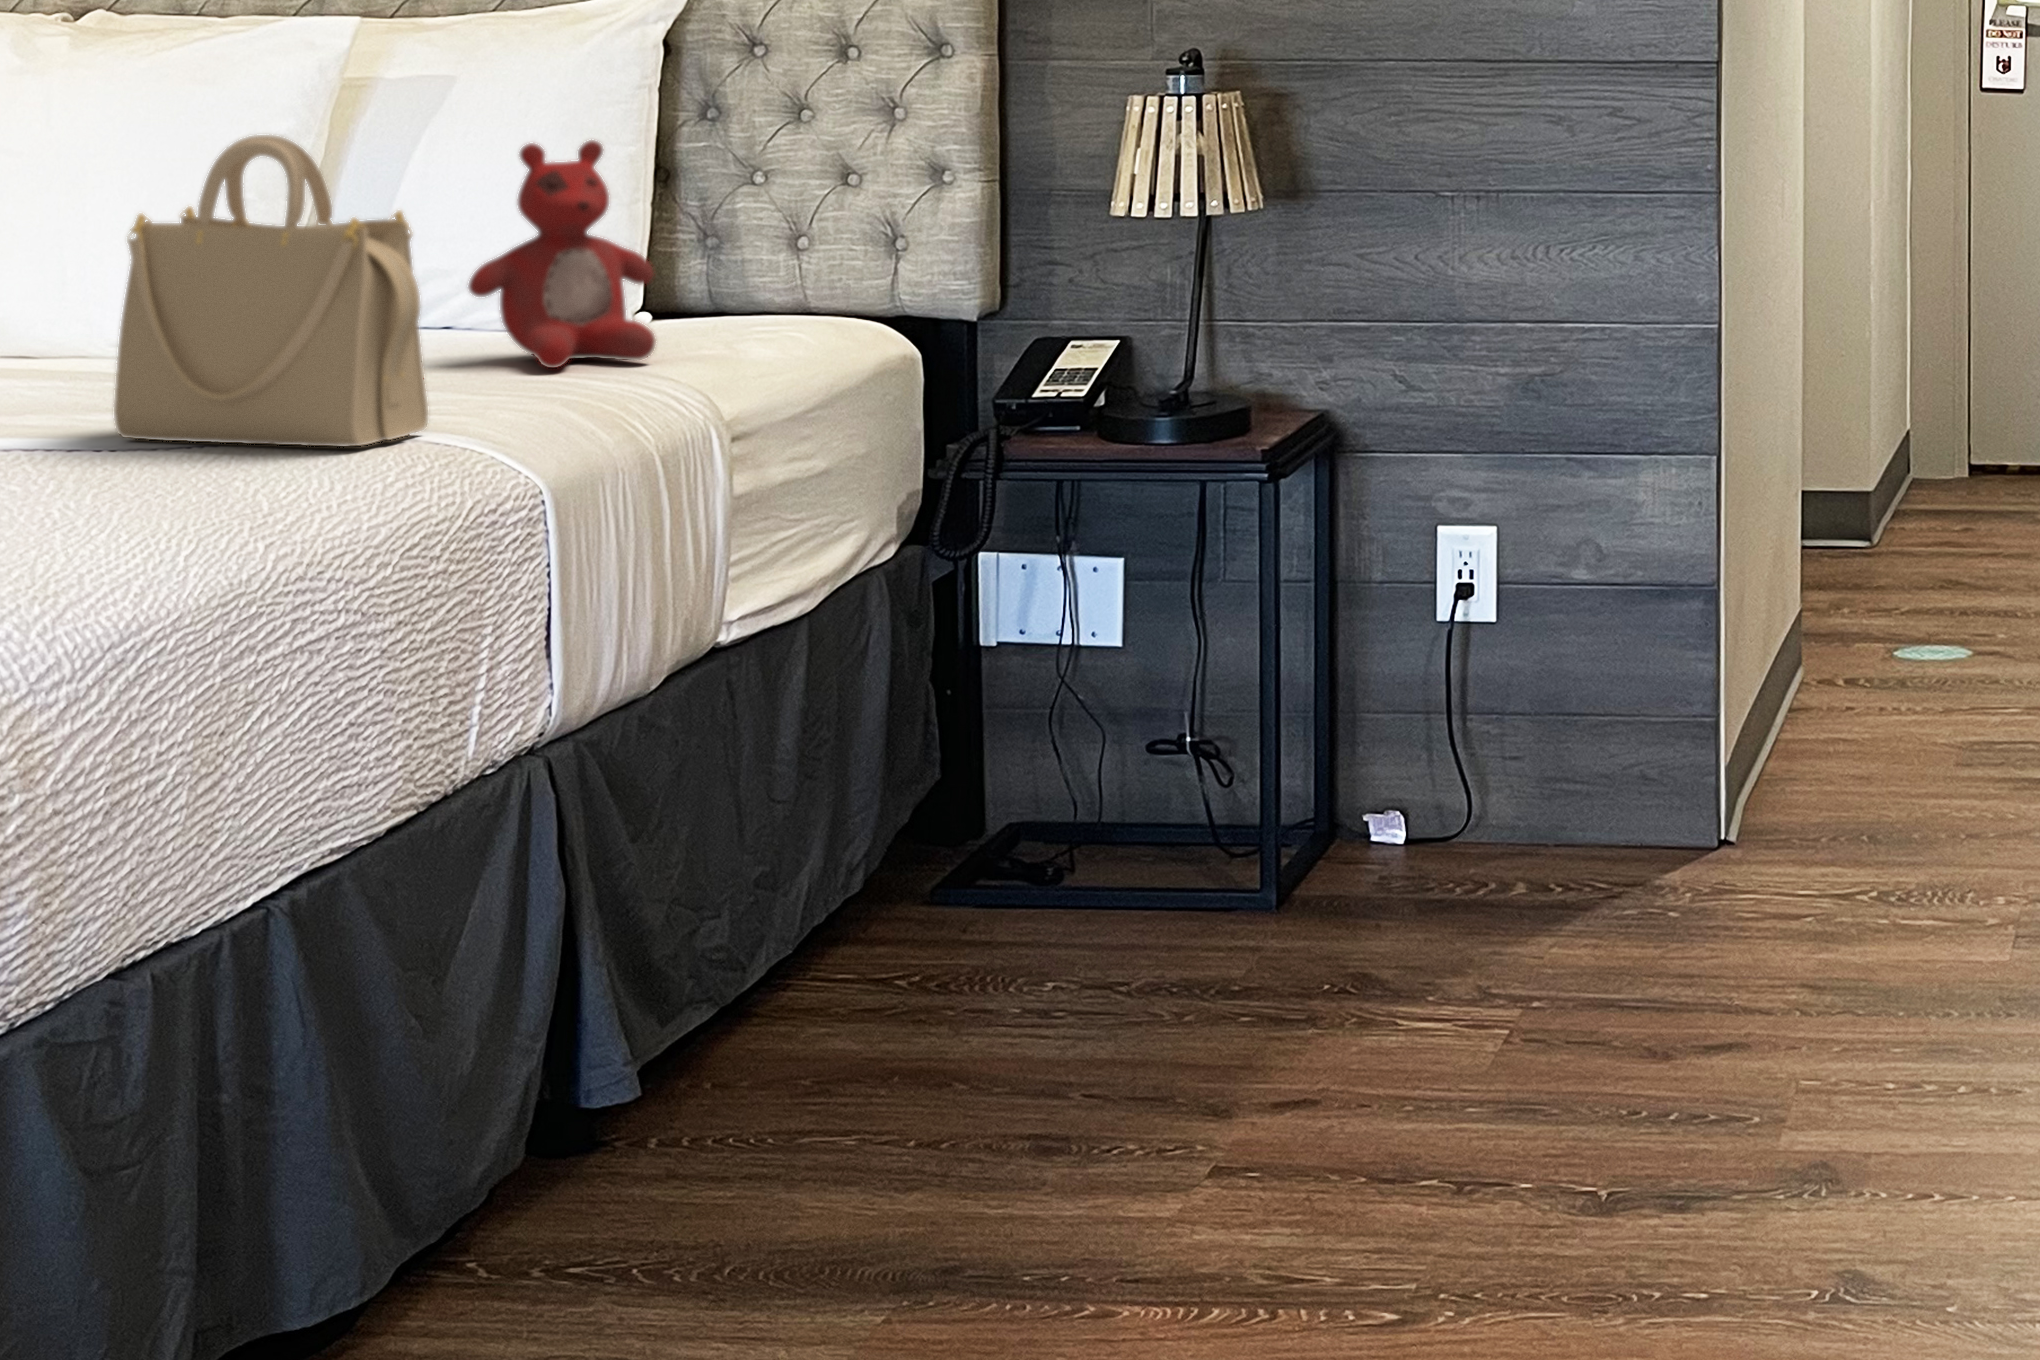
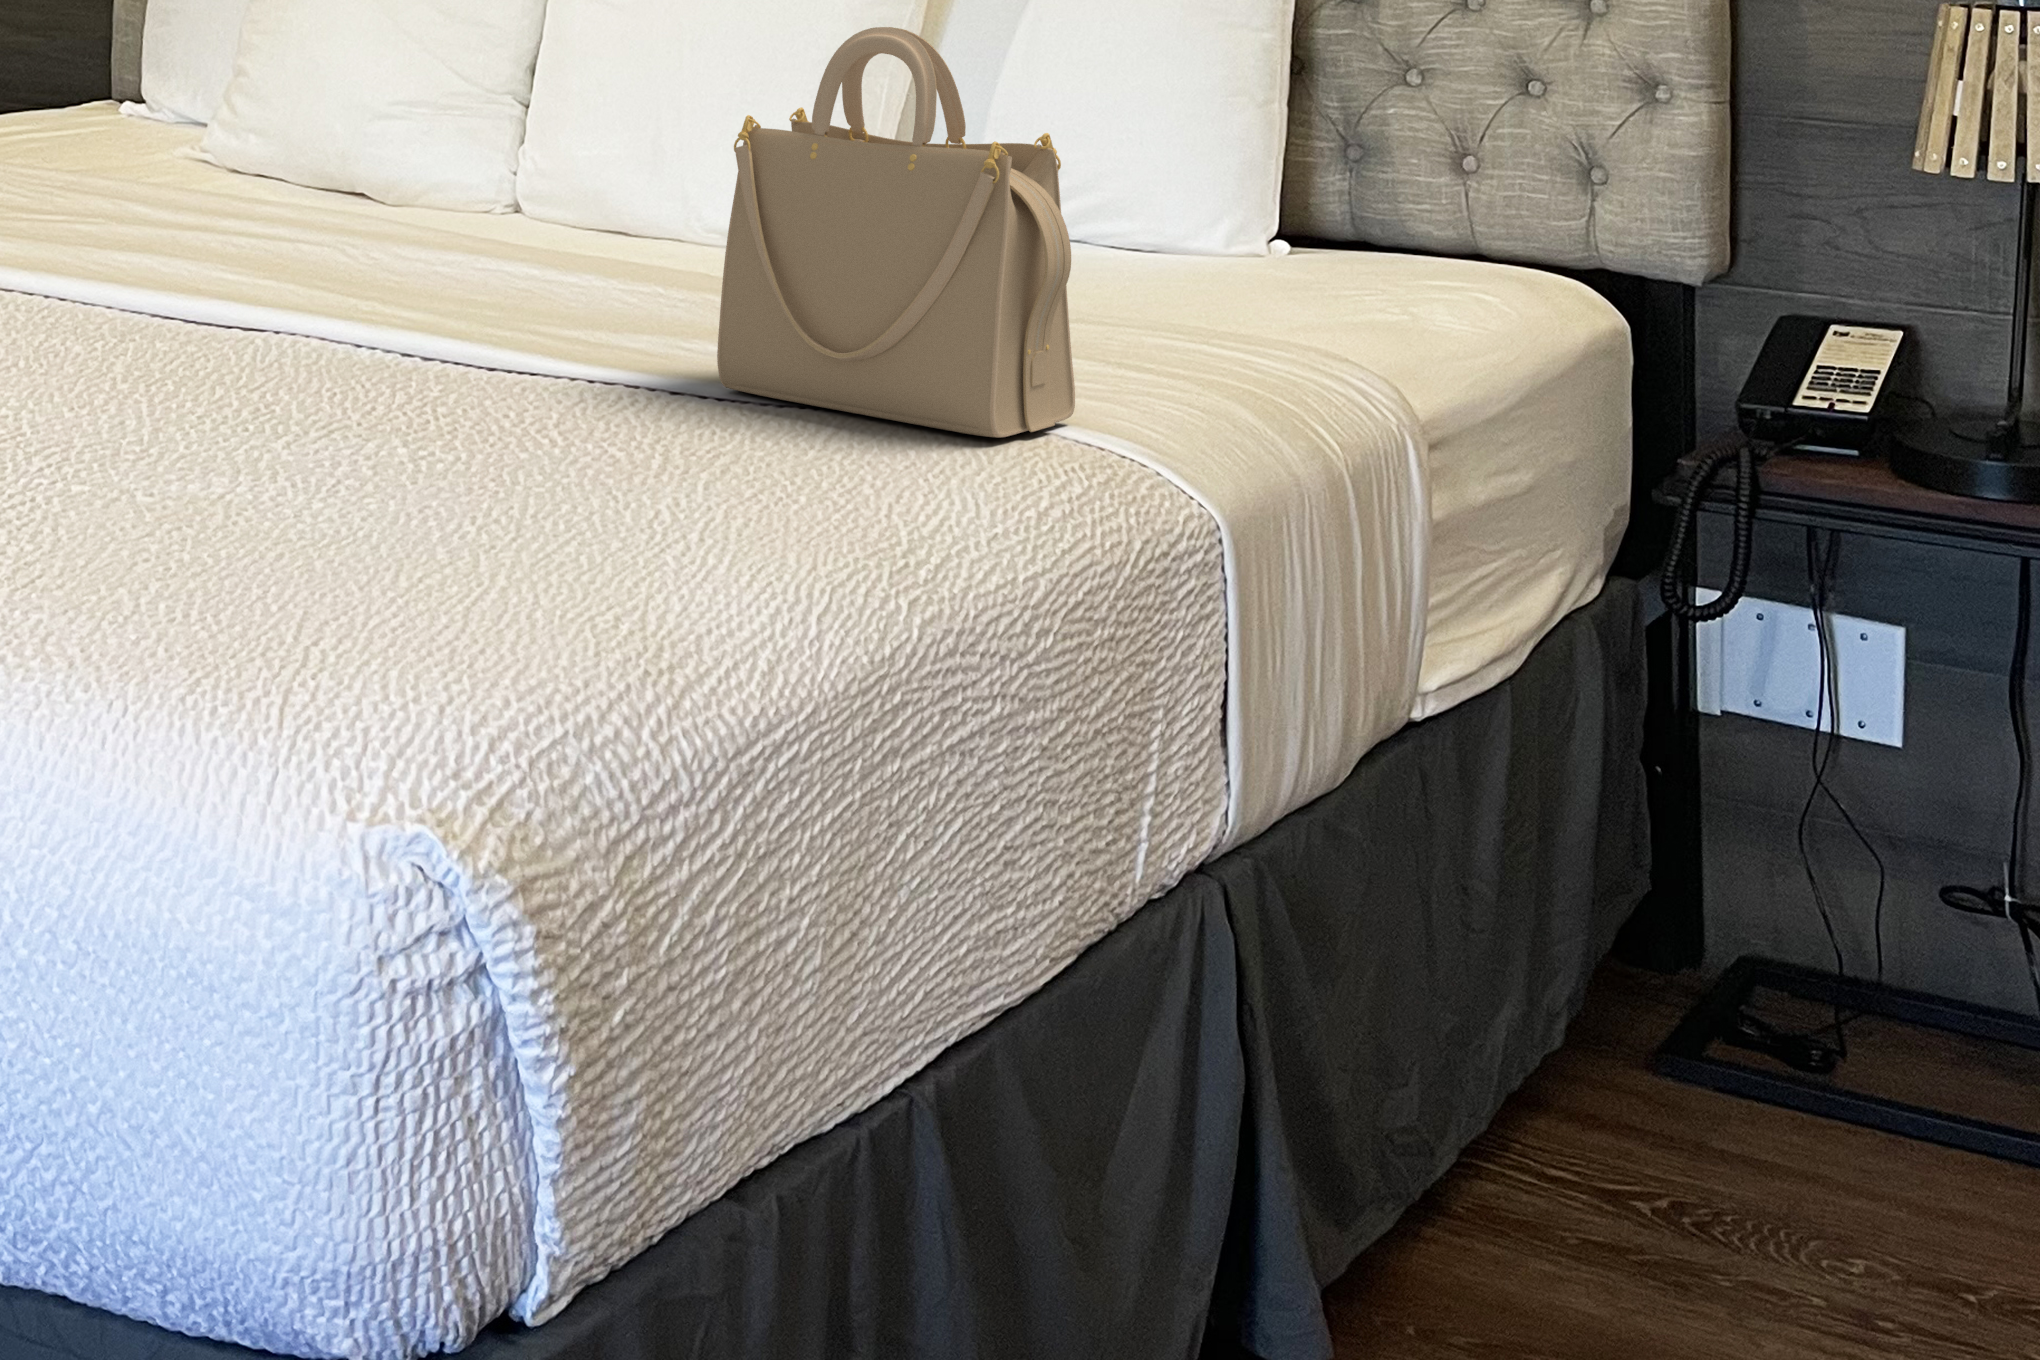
stuffed bear: present [469,140,655,368] -> none [1096,35,1322,325]

